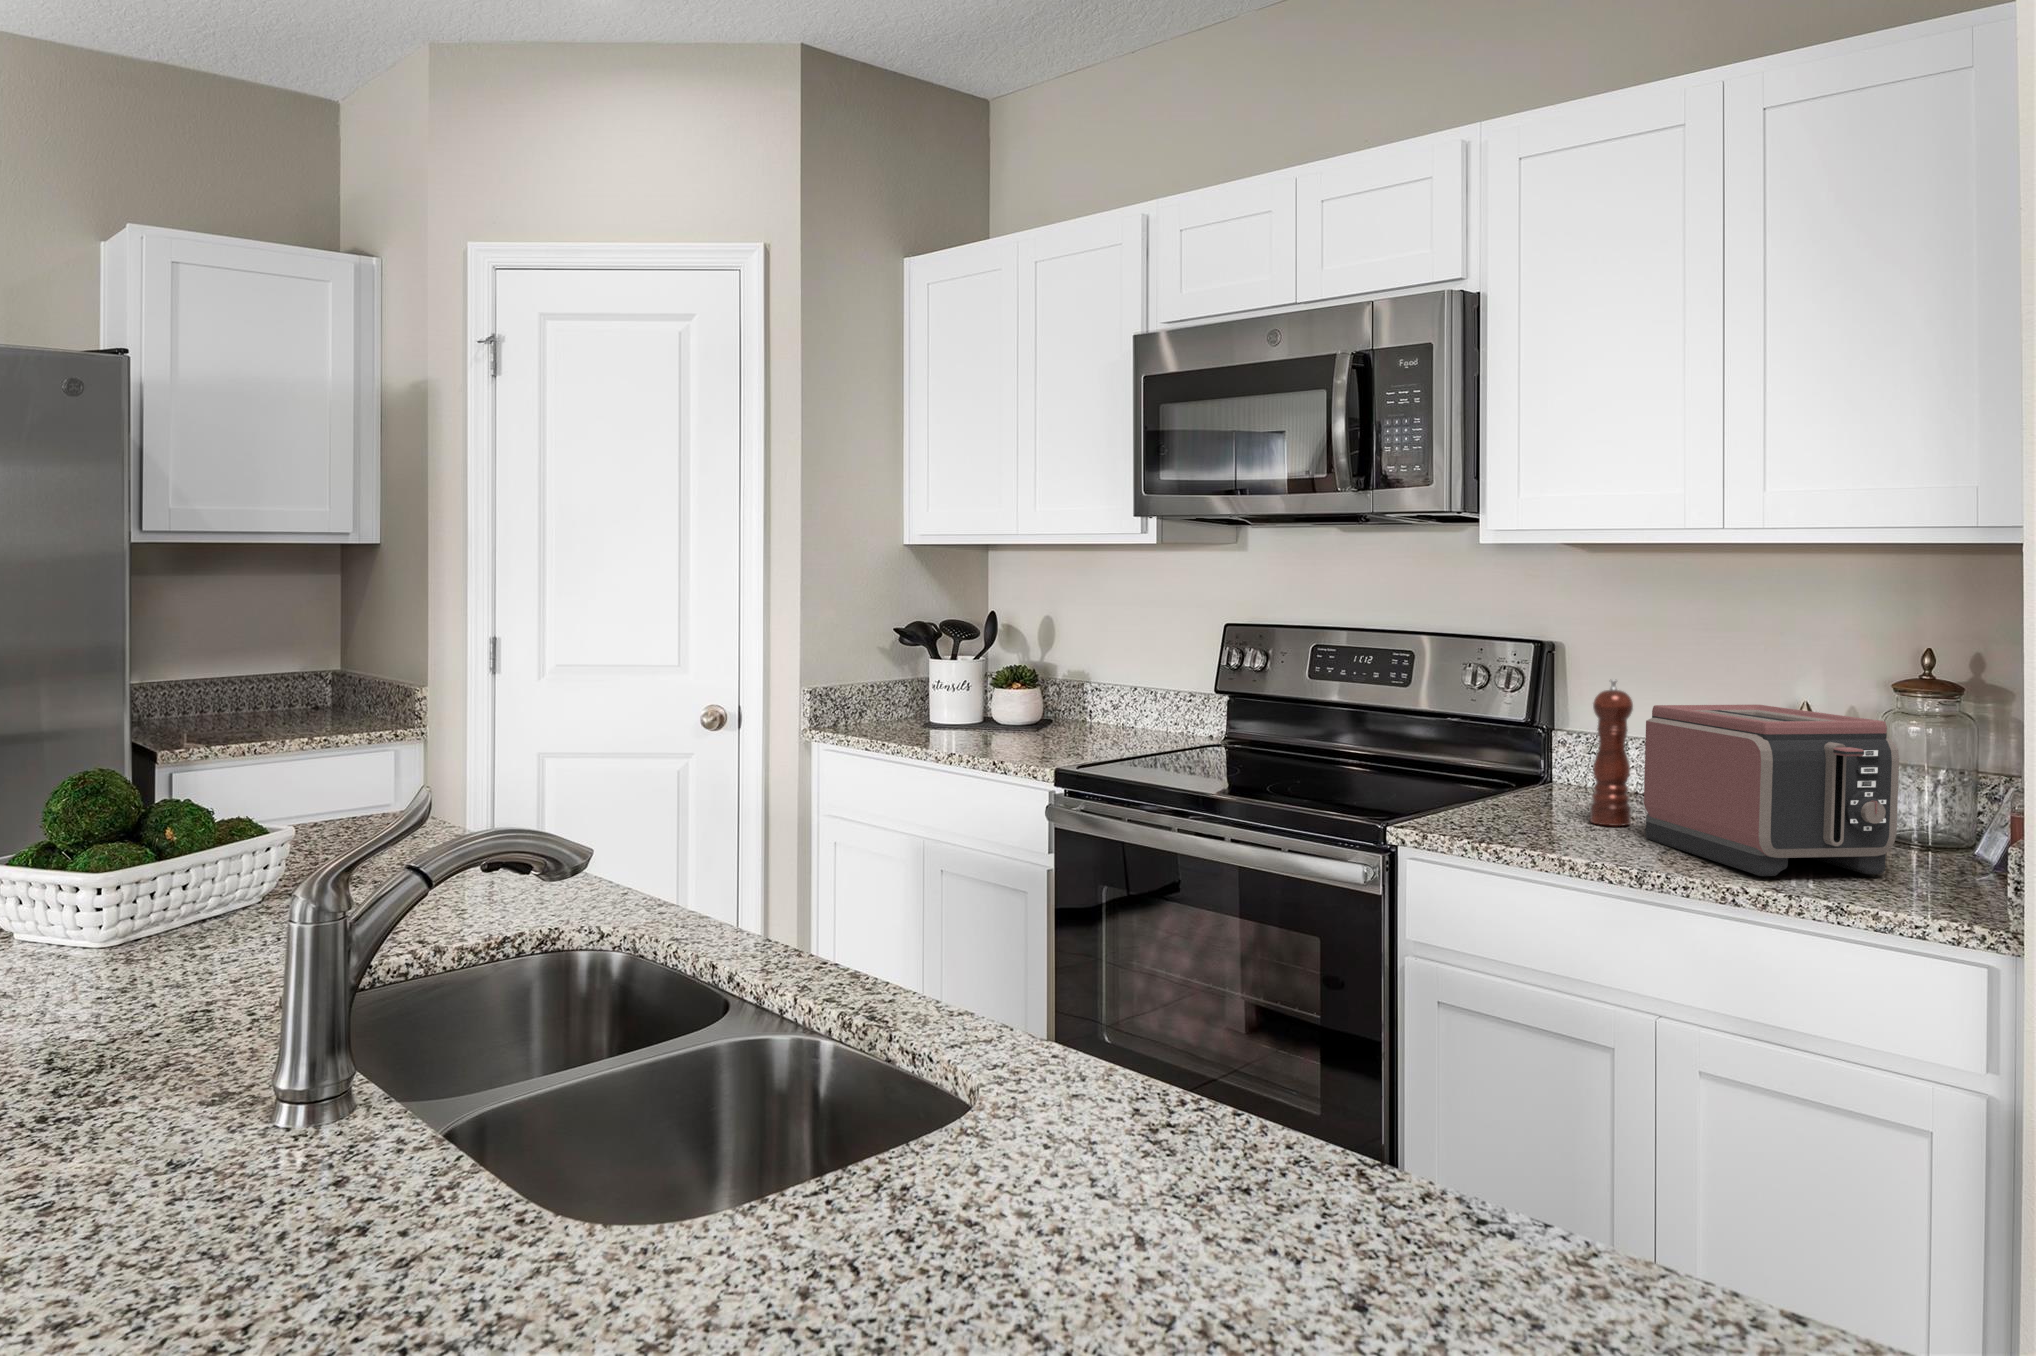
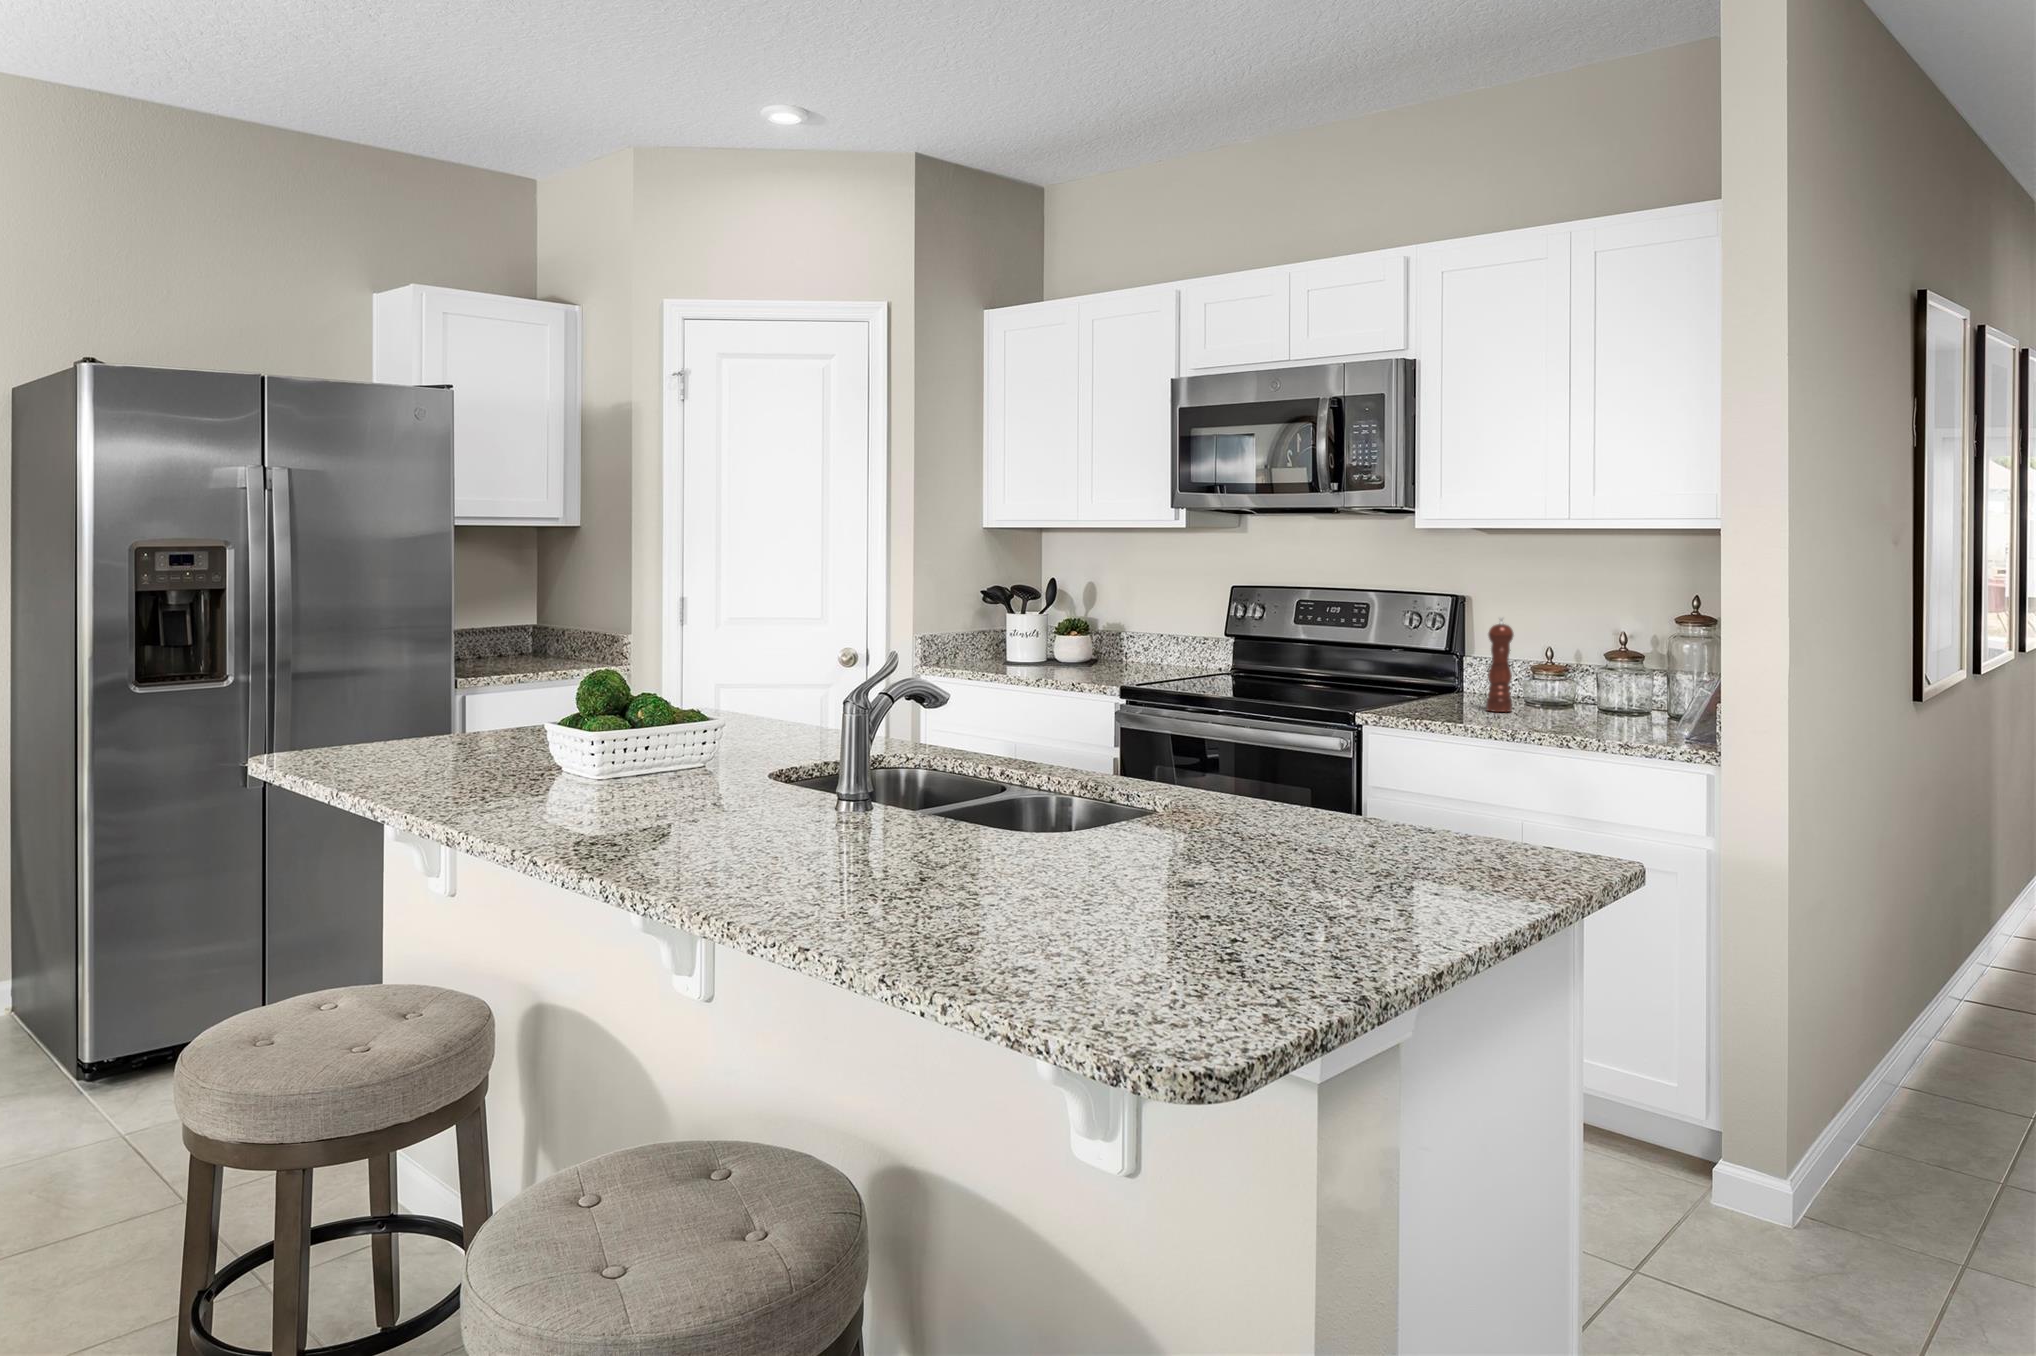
toaster: present [1644,705,1899,876] -> none [1519,632,1669,732]

